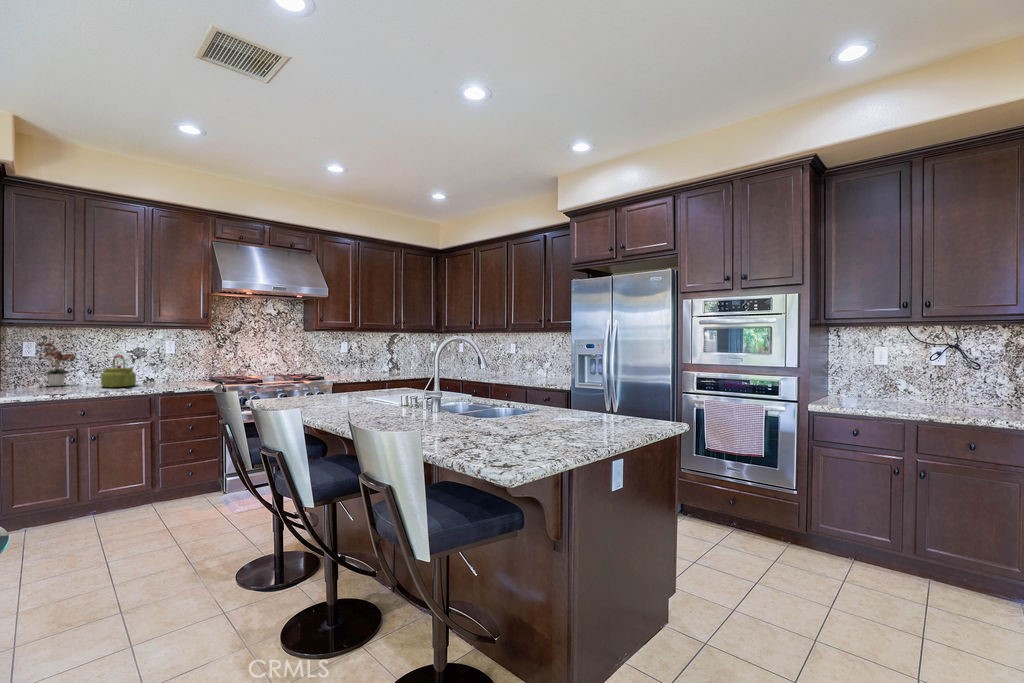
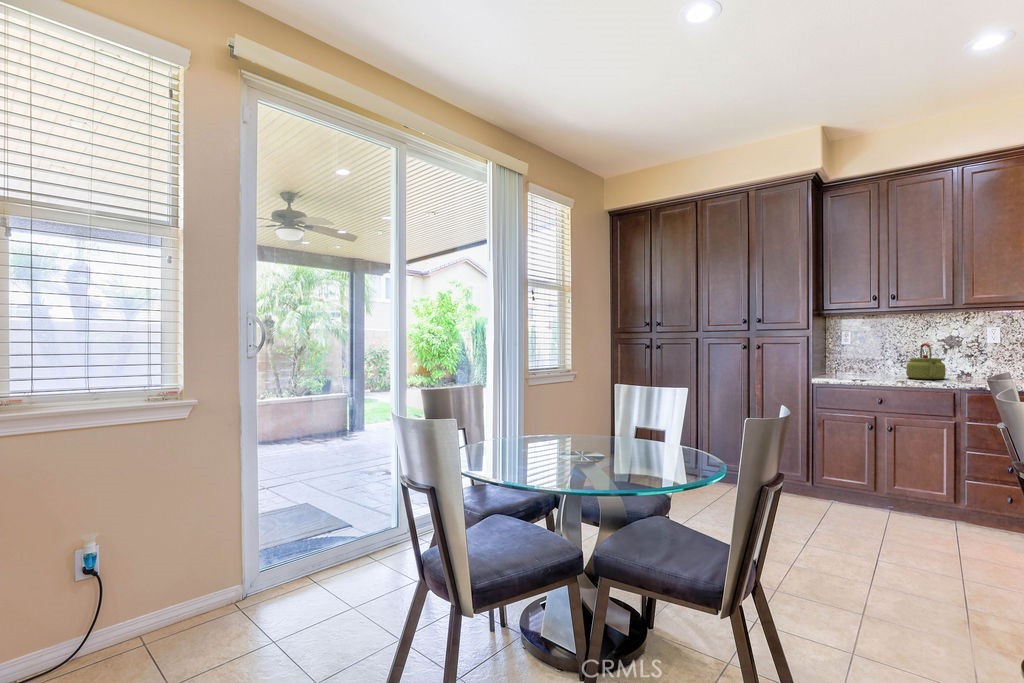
flower arrangement: present [39,343,76,386] -> none [850,330,887,374]

